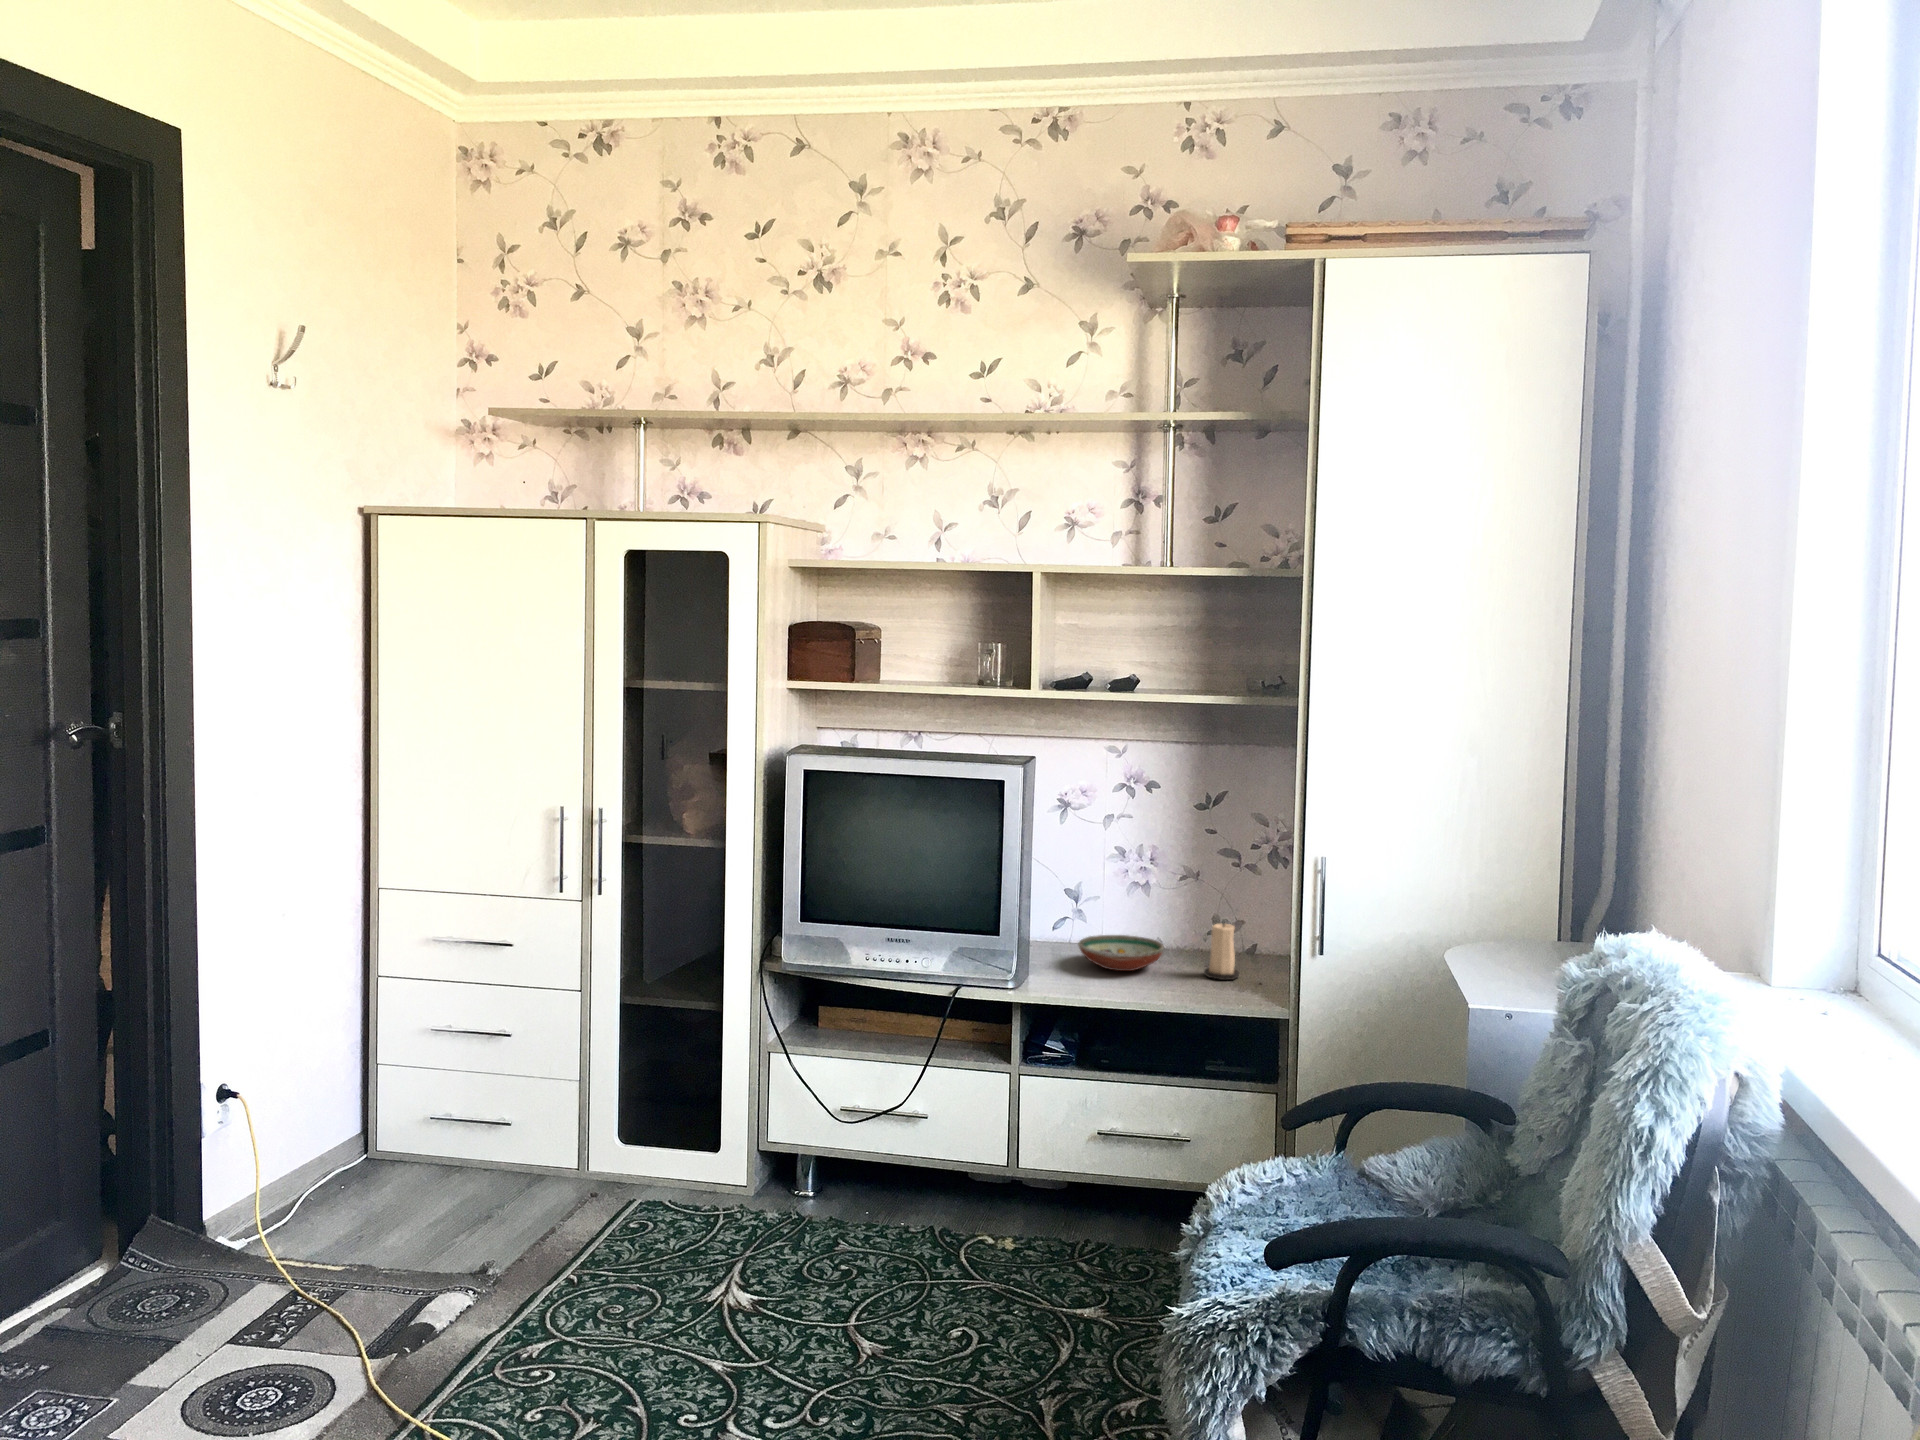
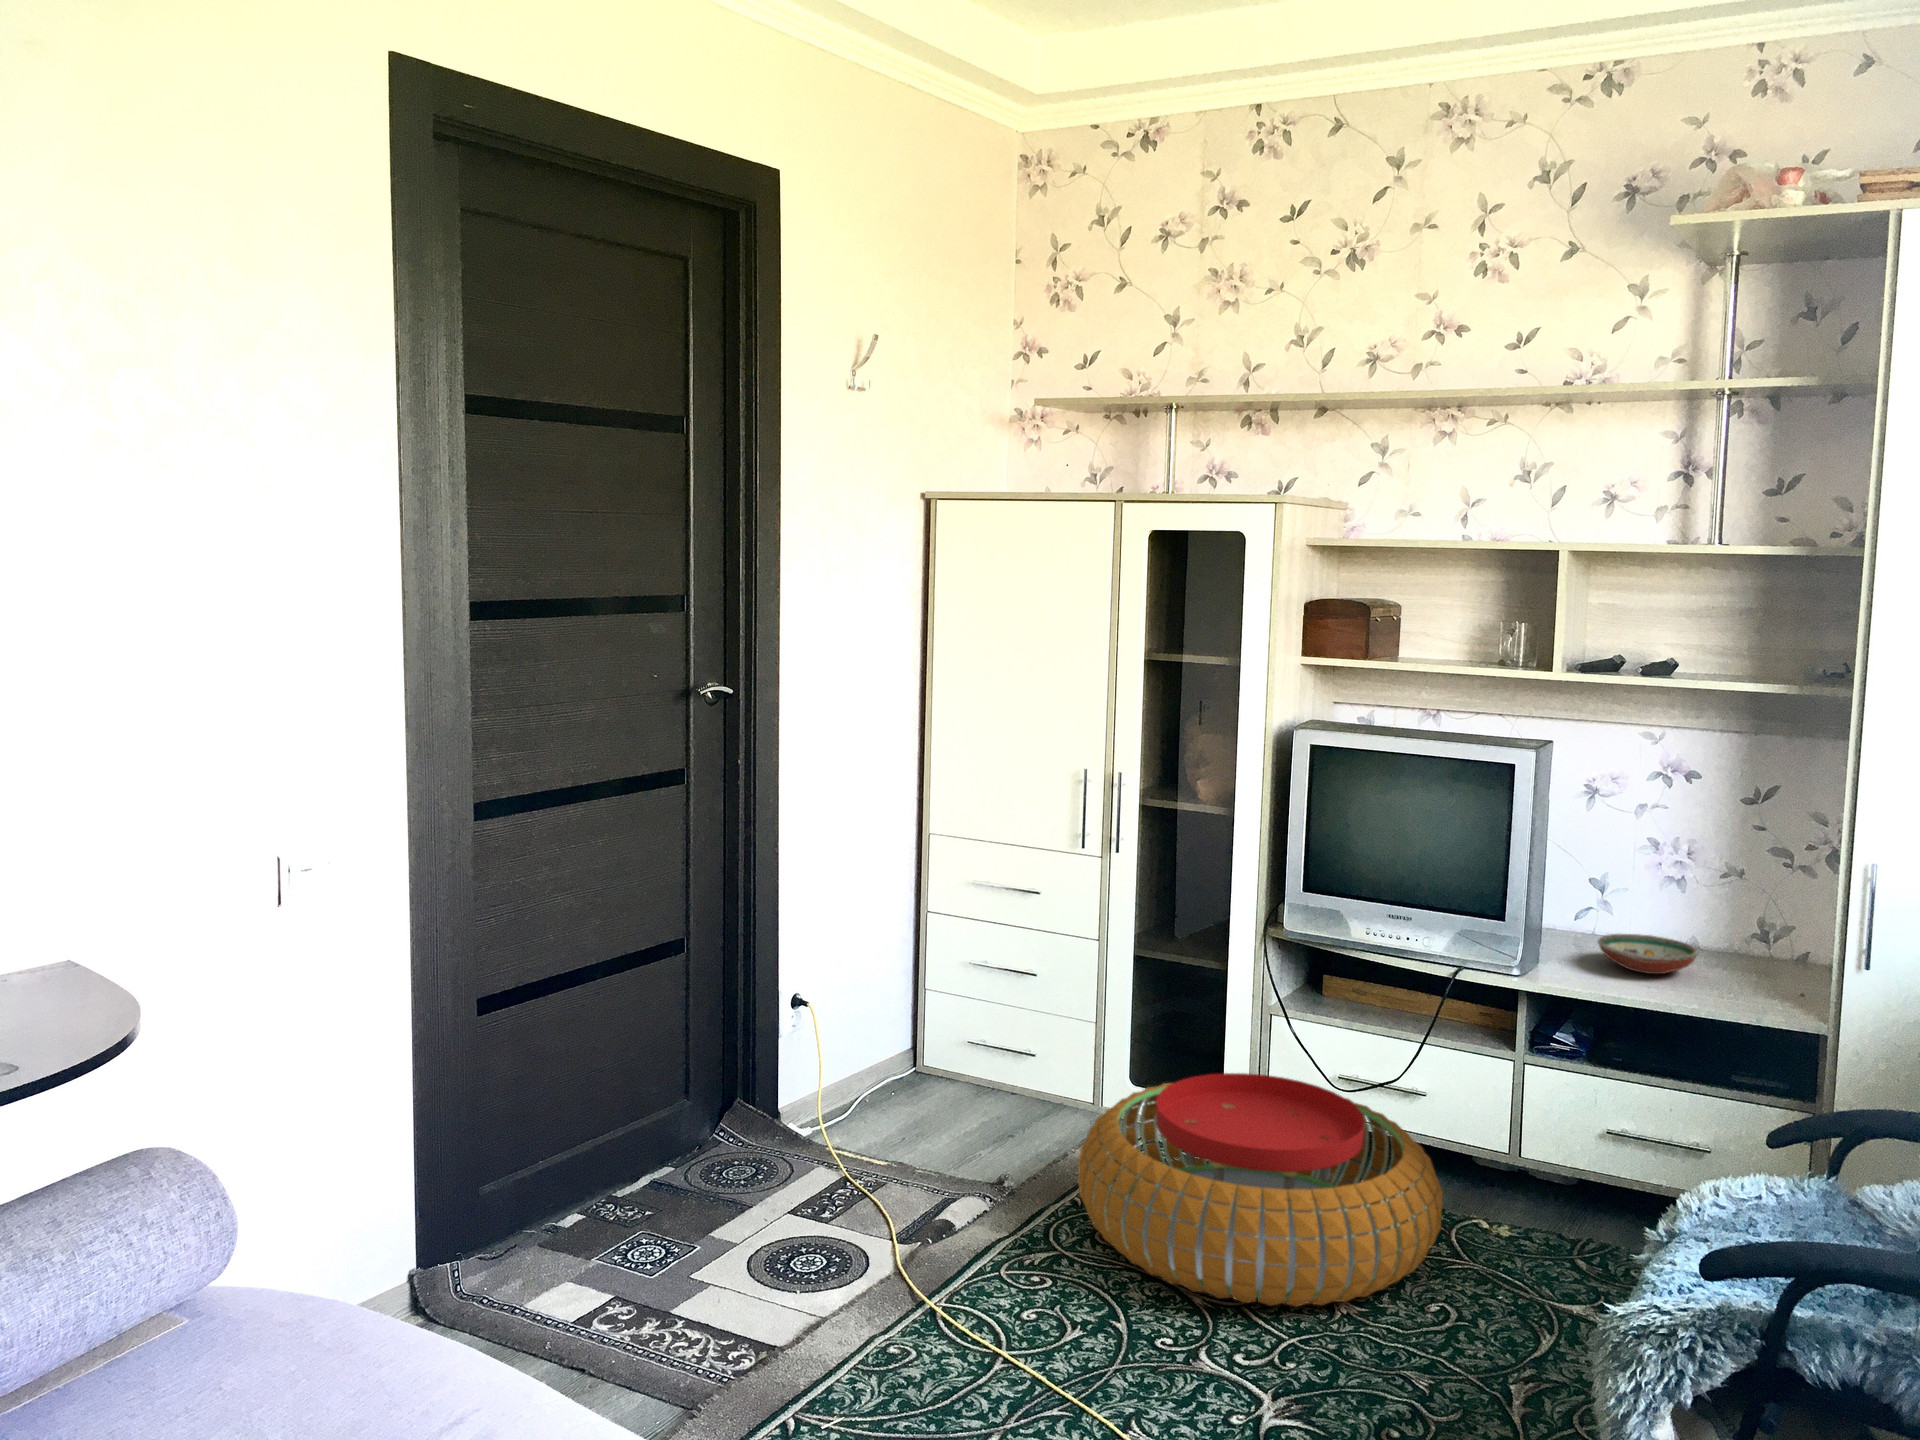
candle: present [1204,922,1239,980] -> none [1744,930,1787,995]
pouf: none [575,1114,956,1362] -> present [1078,1073,1443,1307]

